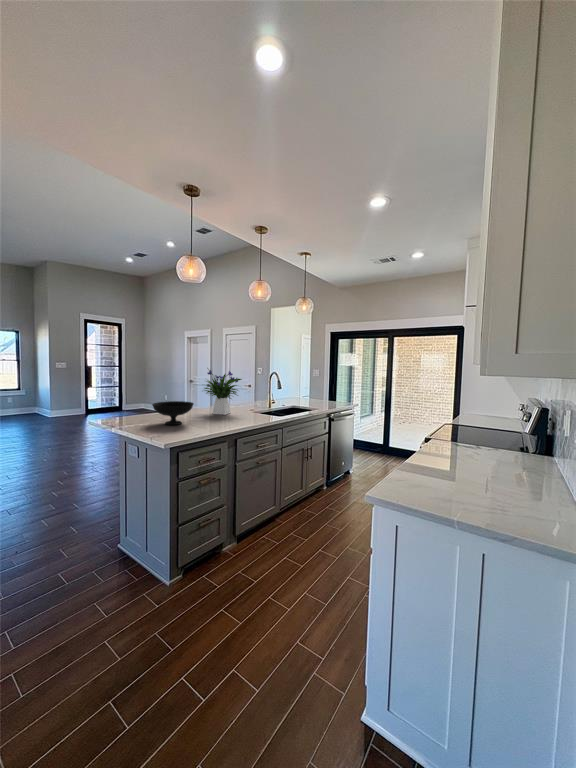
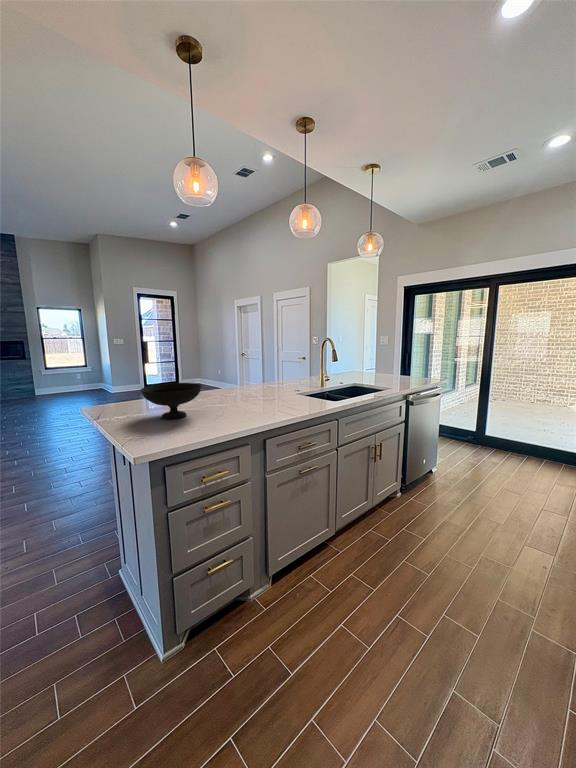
flower arrangement: present [204,370,242,415] -> none [215,334,280,400]

